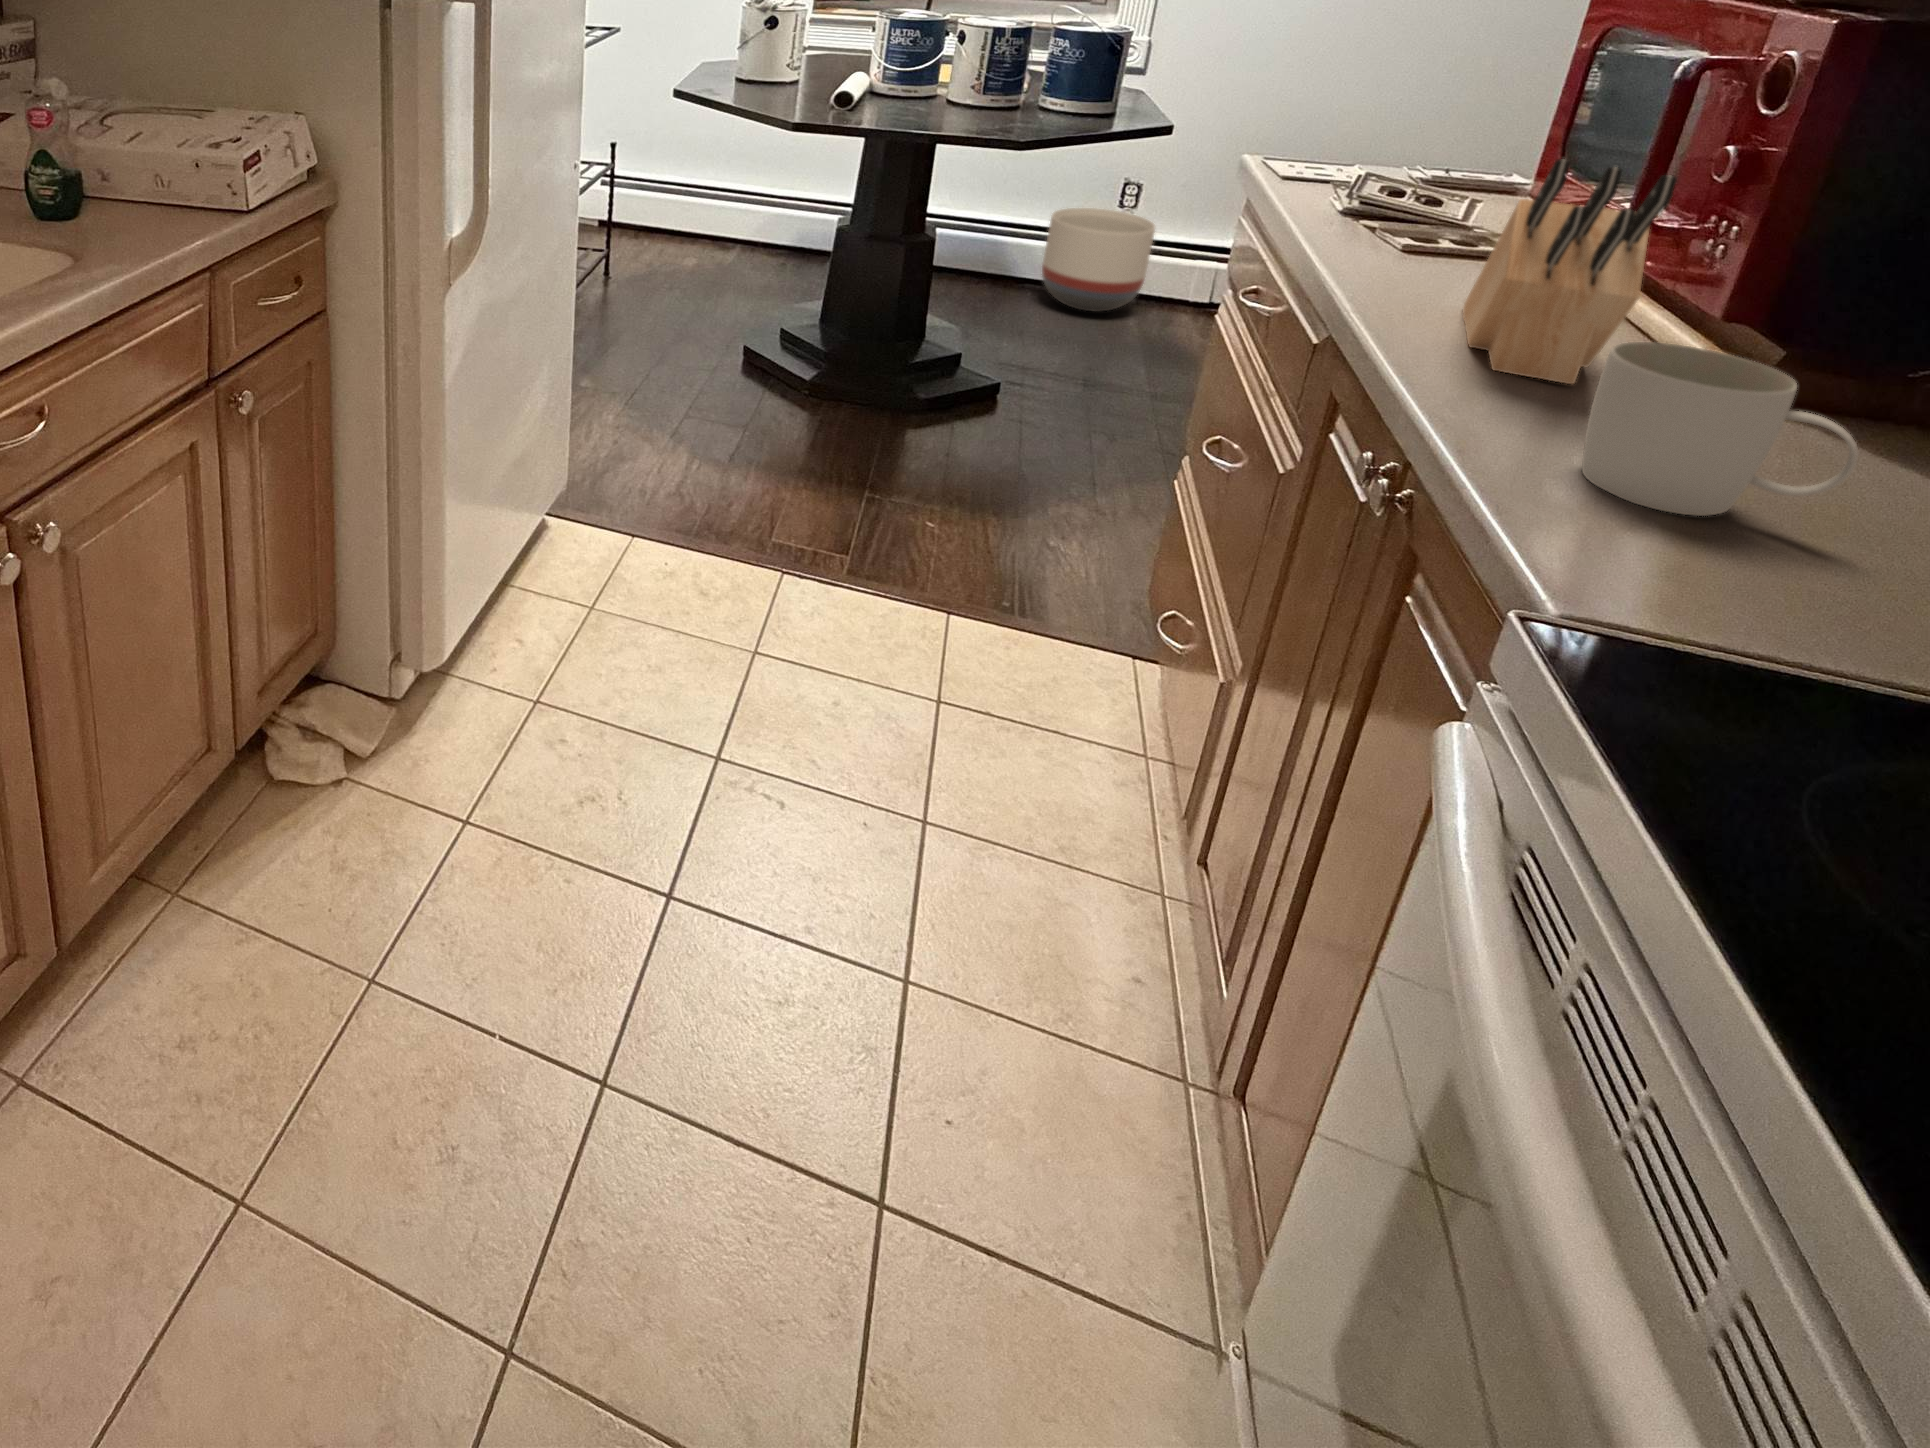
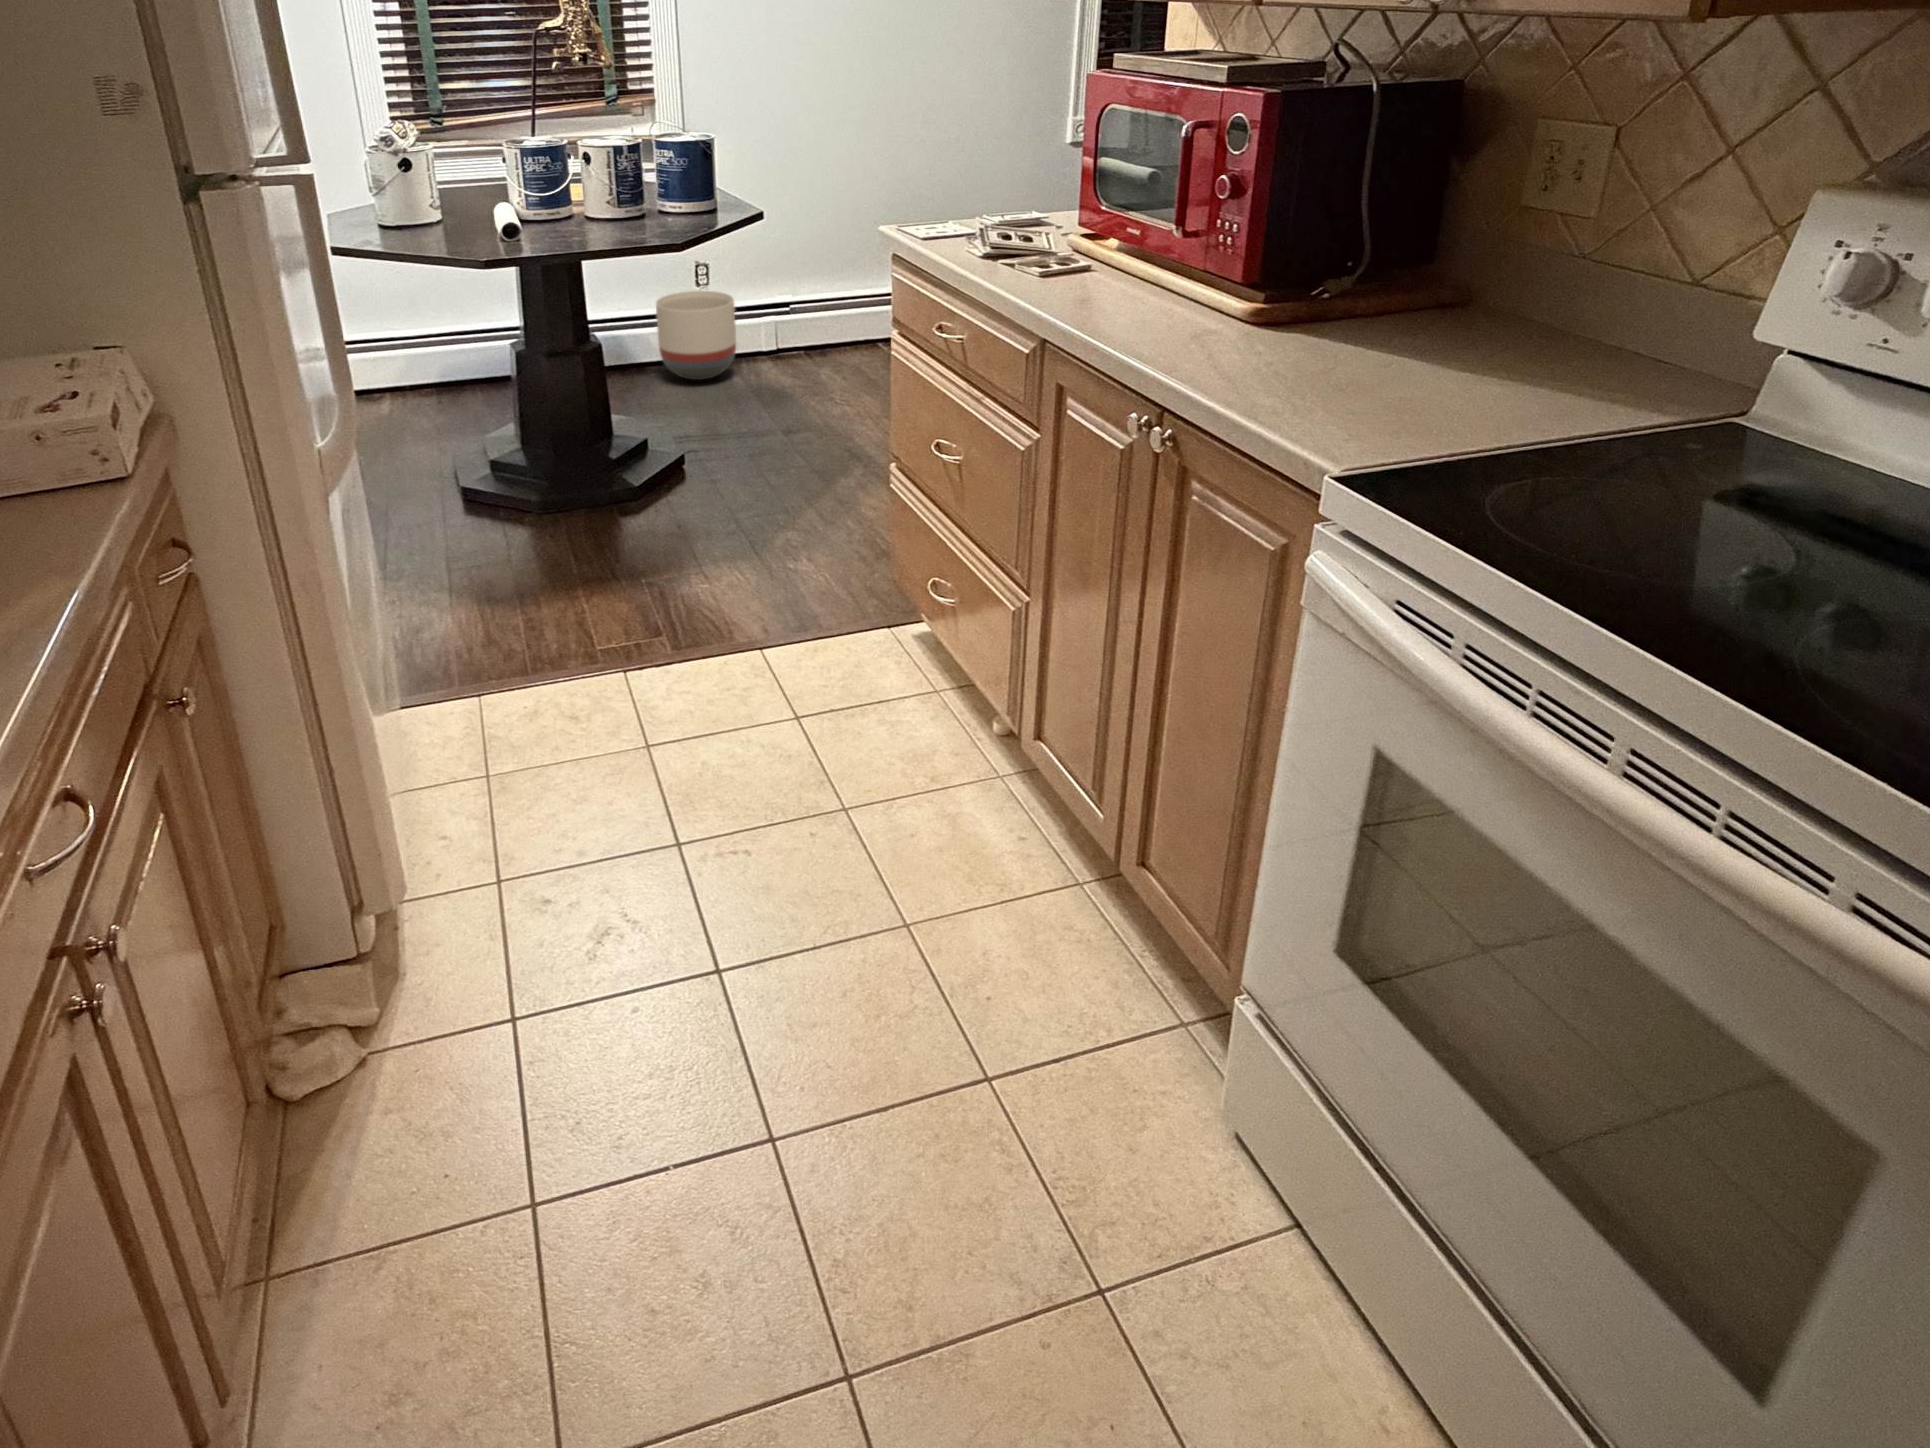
knife block: present [1463,159,1677,384] -> none [1104,199,1231,342]
mug: present [1582,342,1858,516] -> none [1242,300,1354,398]

